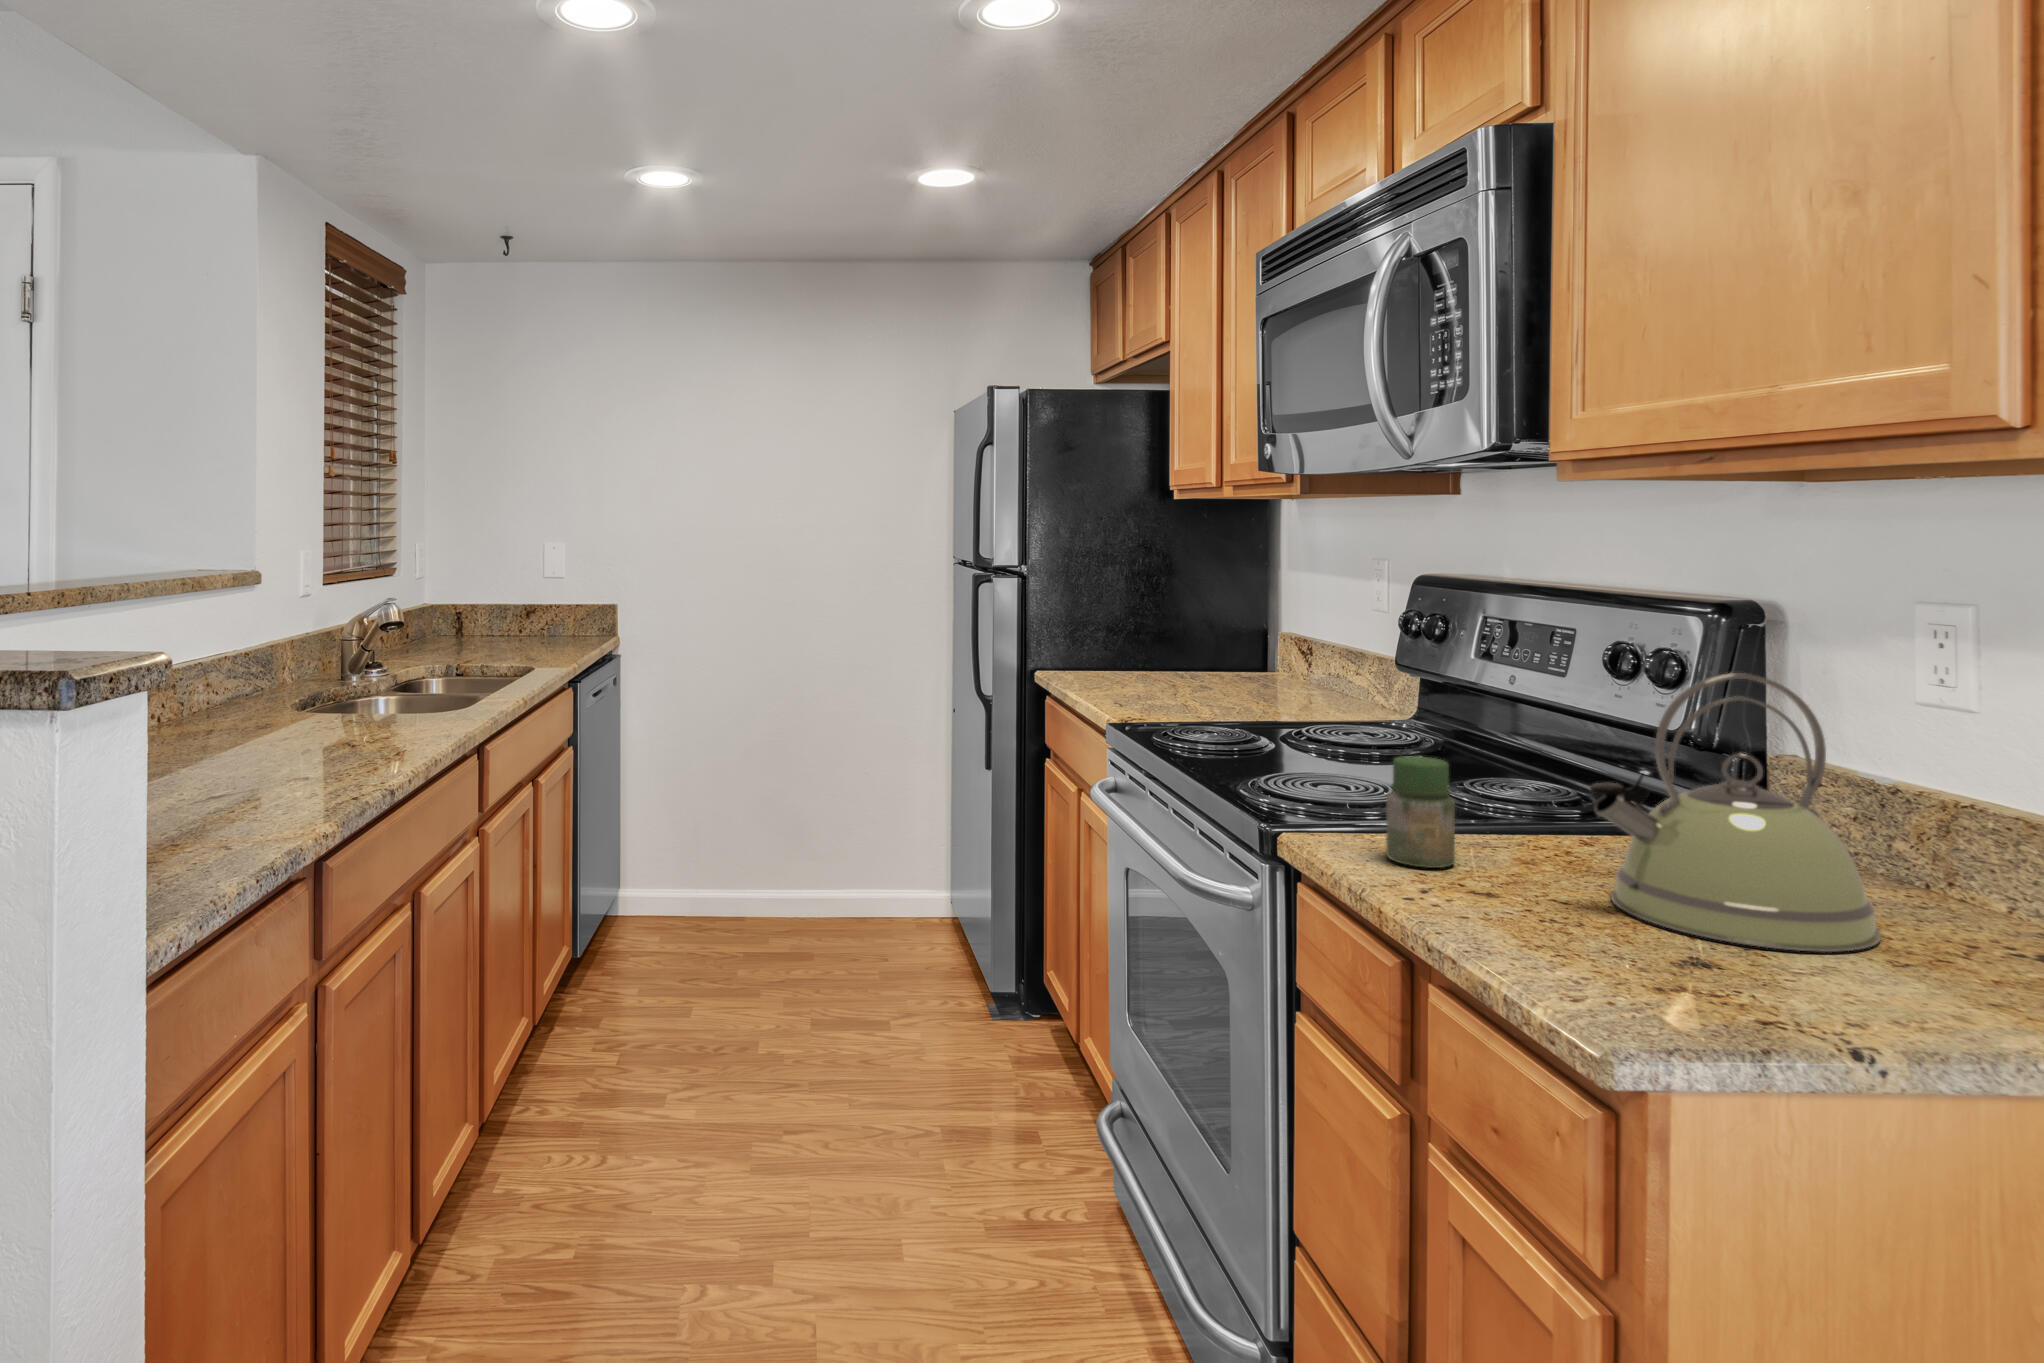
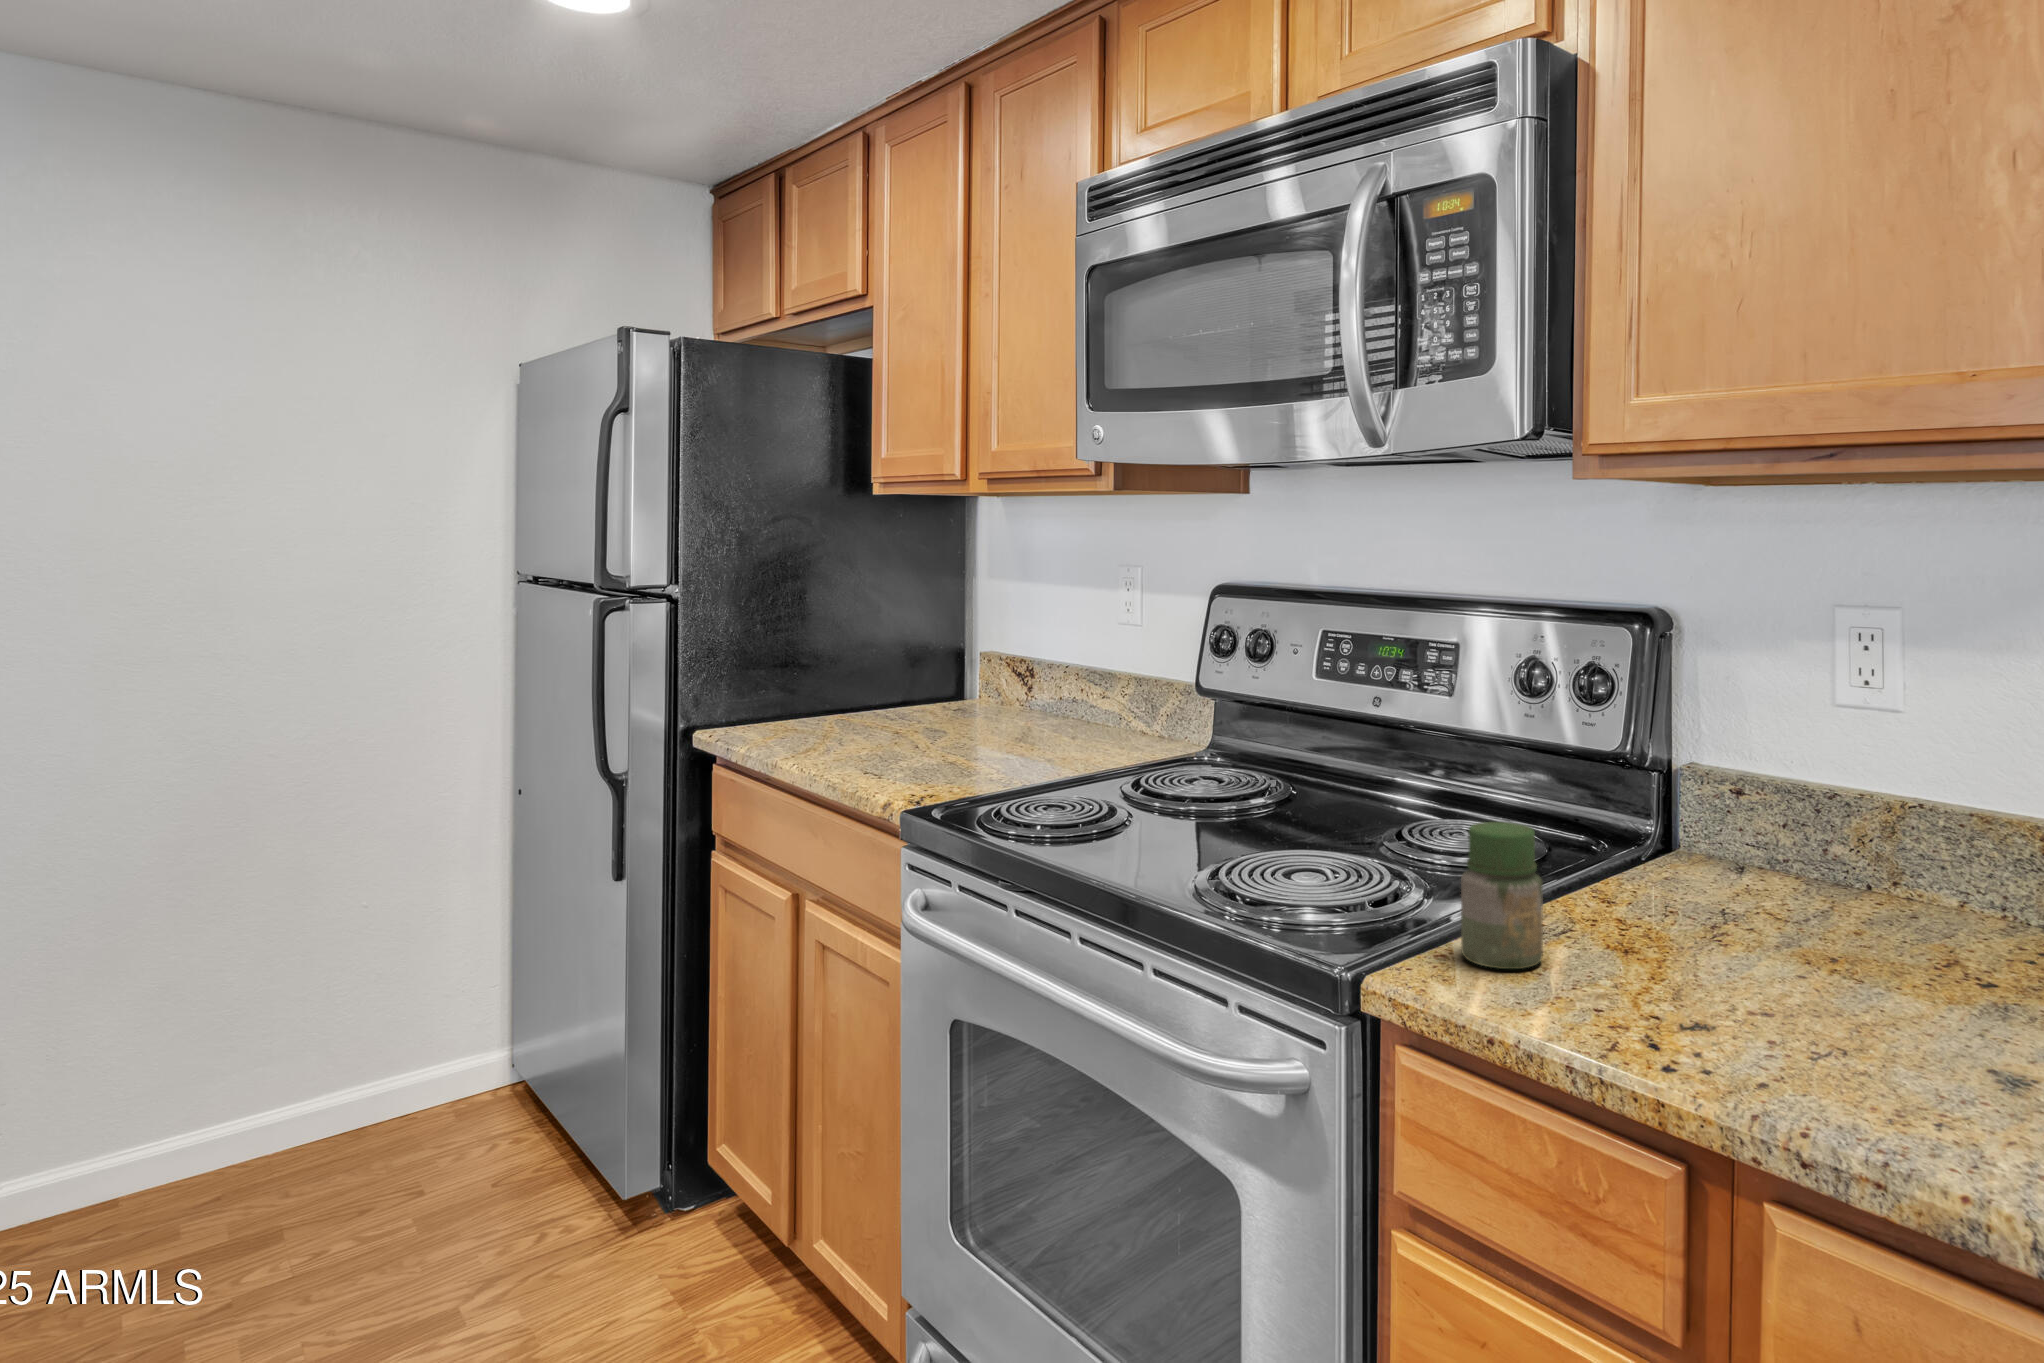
kettle: present [1589,673,1881,952] -> none [1714,691,1985,1008]

